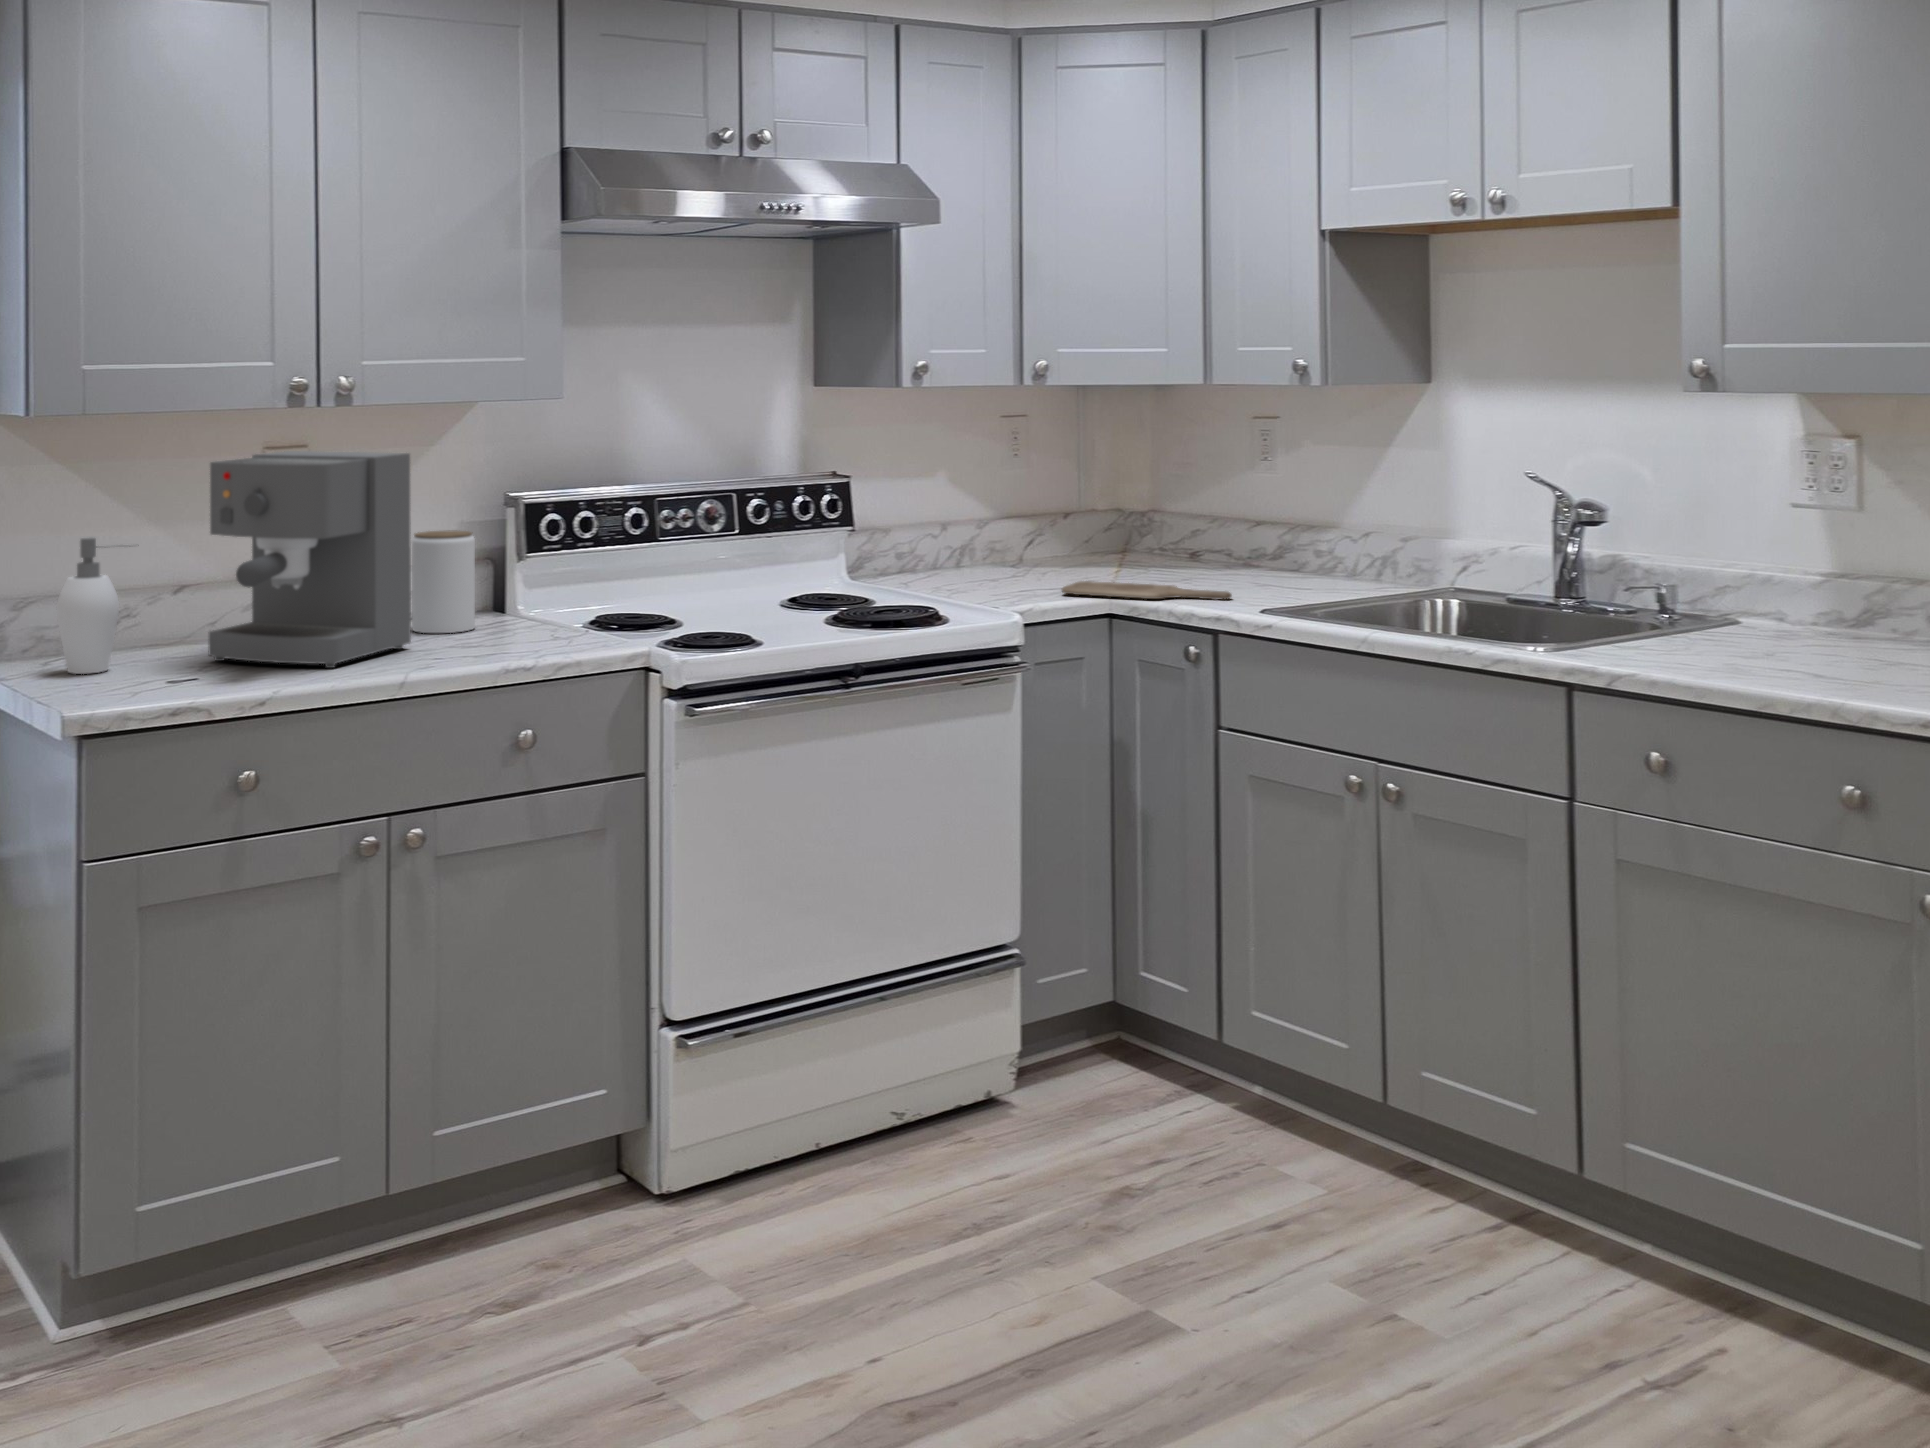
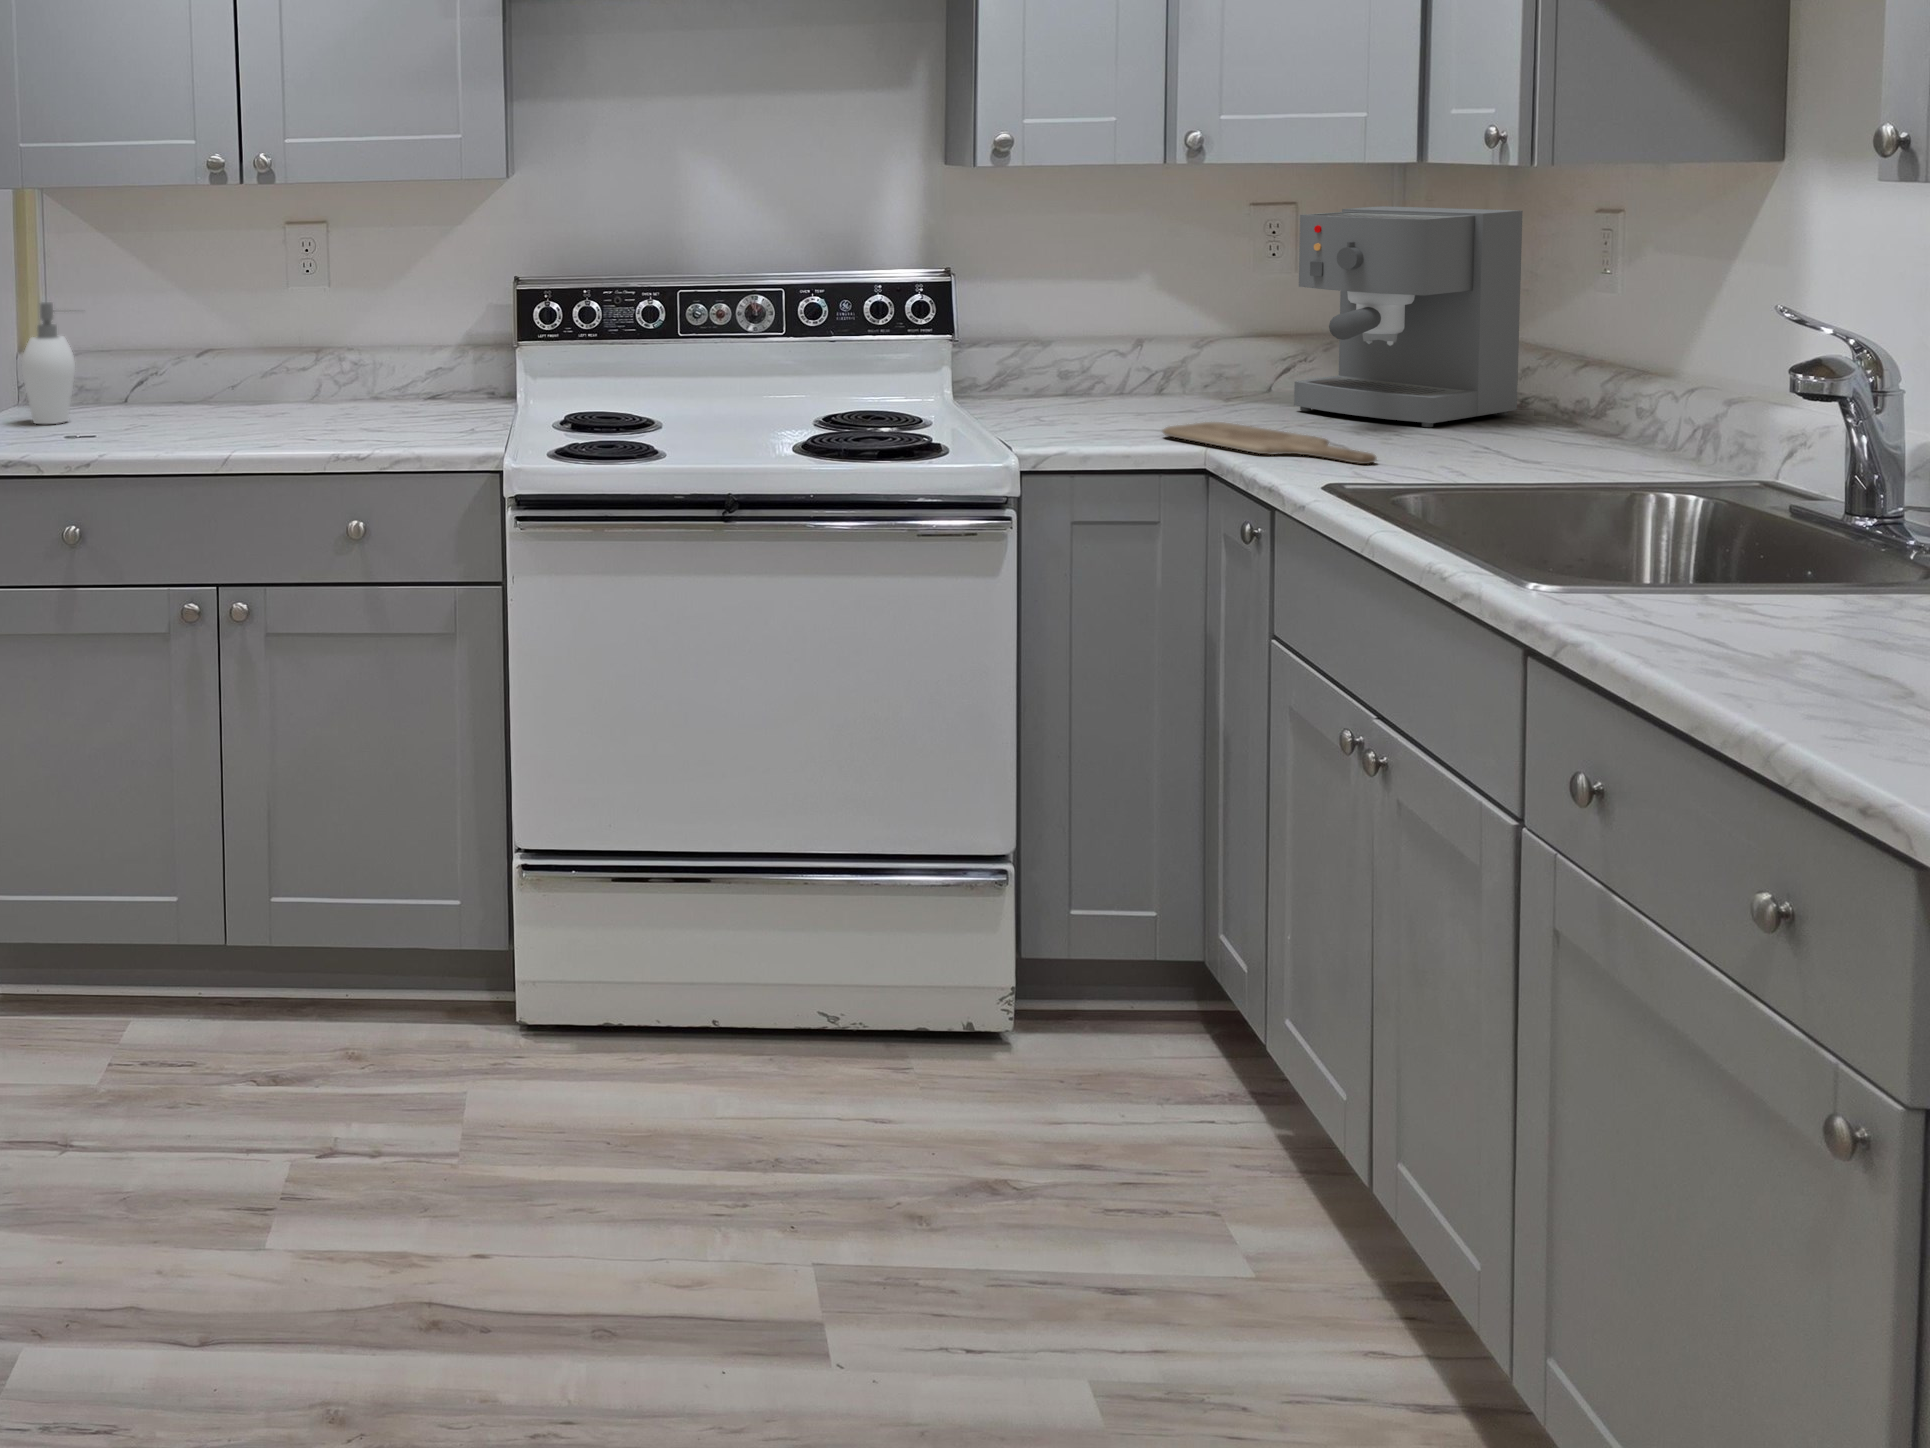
coffee maker: present [208,451,411,668] -> present [1294,206,1523,427]
jar: present [412,530,475,633] -> none [385,312,450,417]

